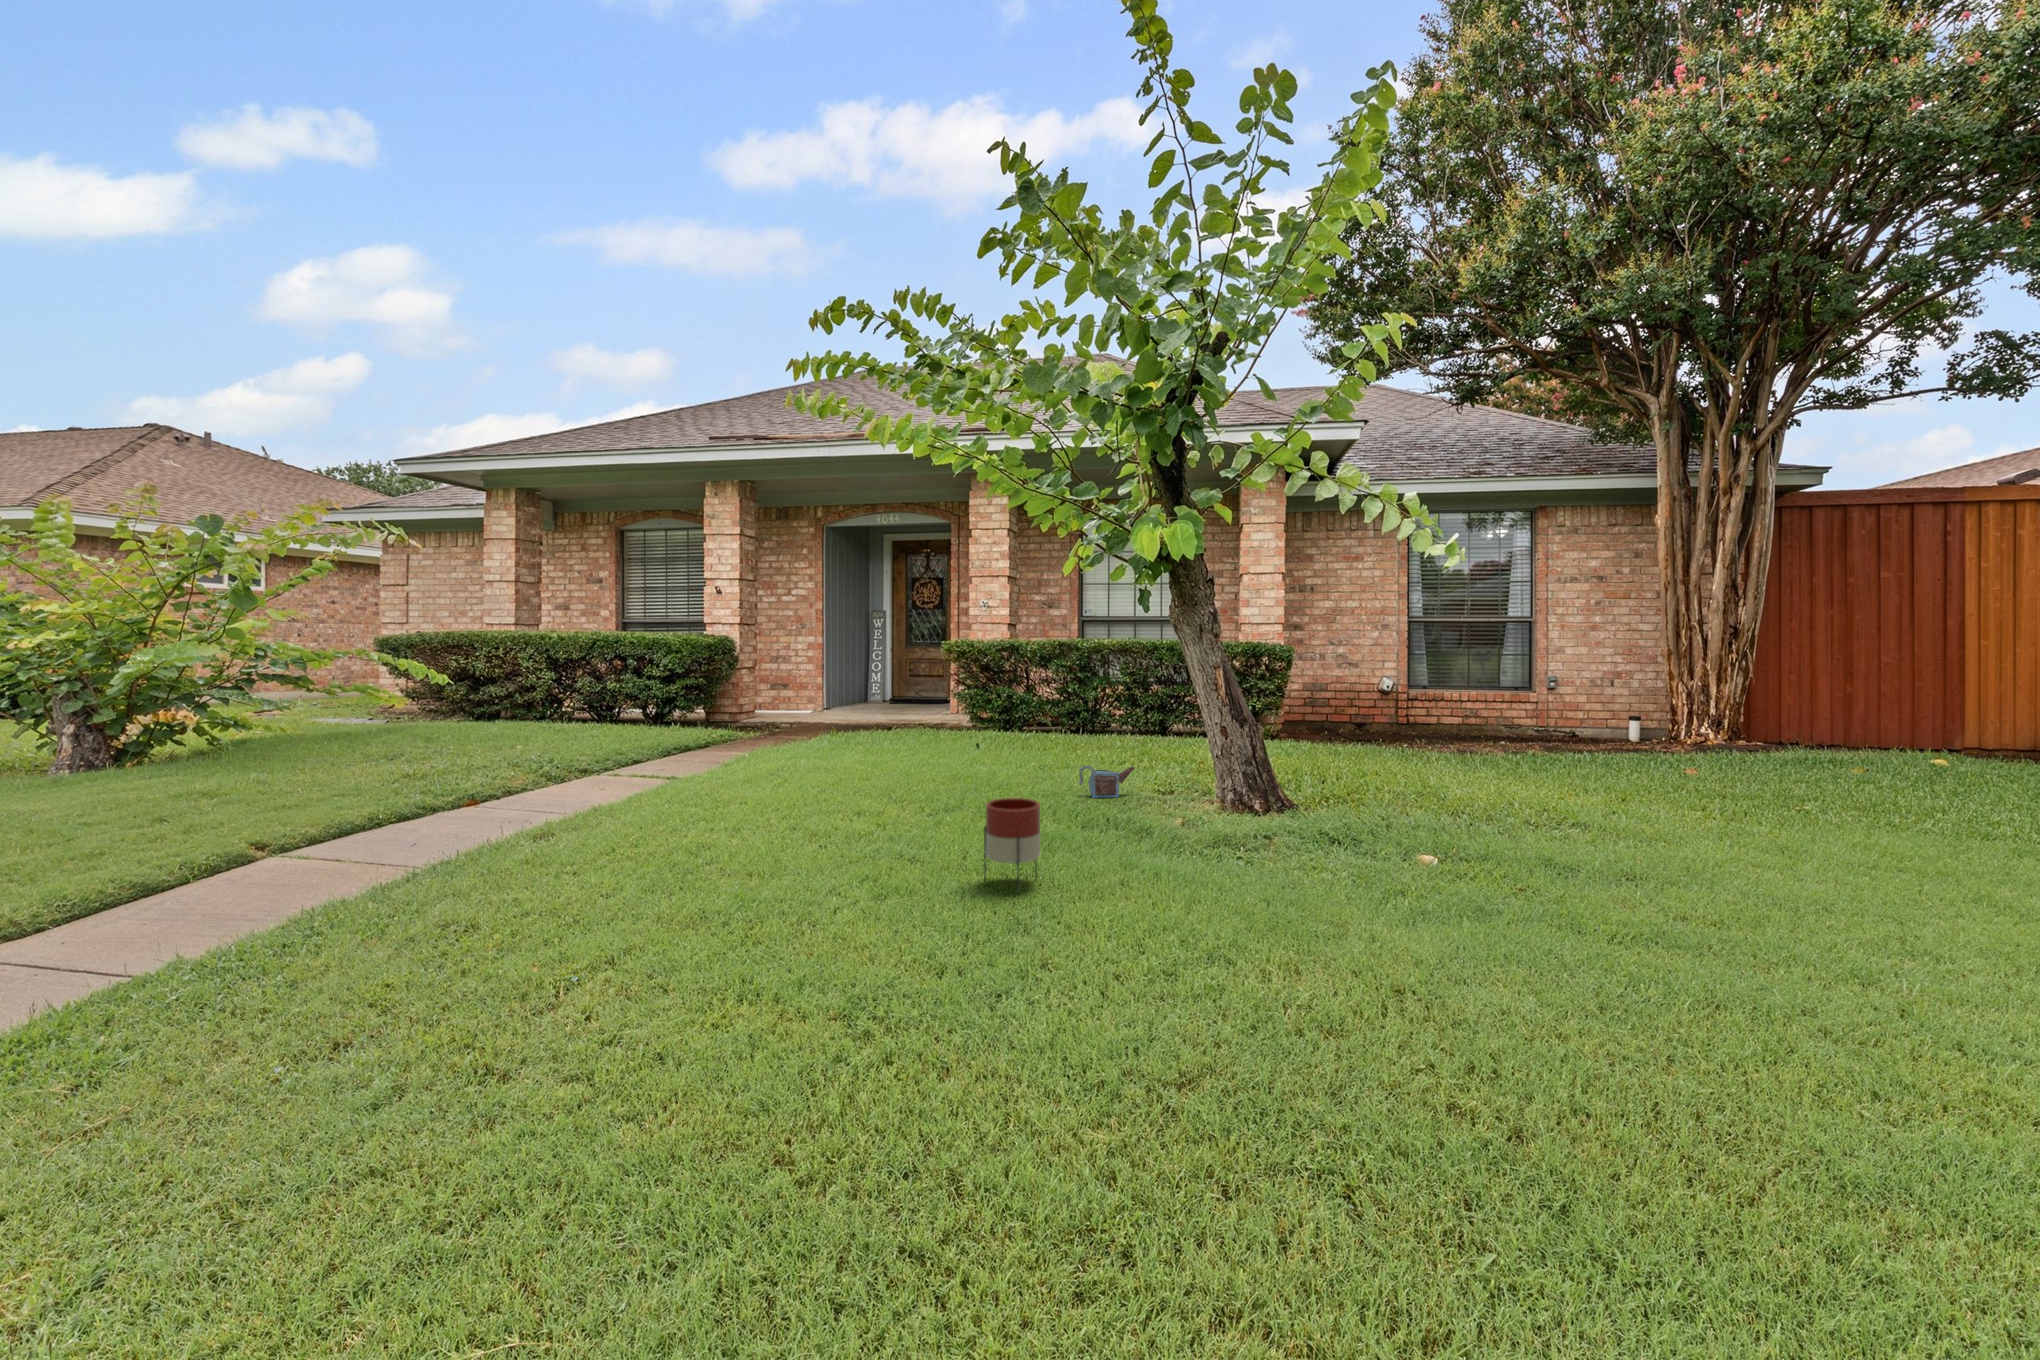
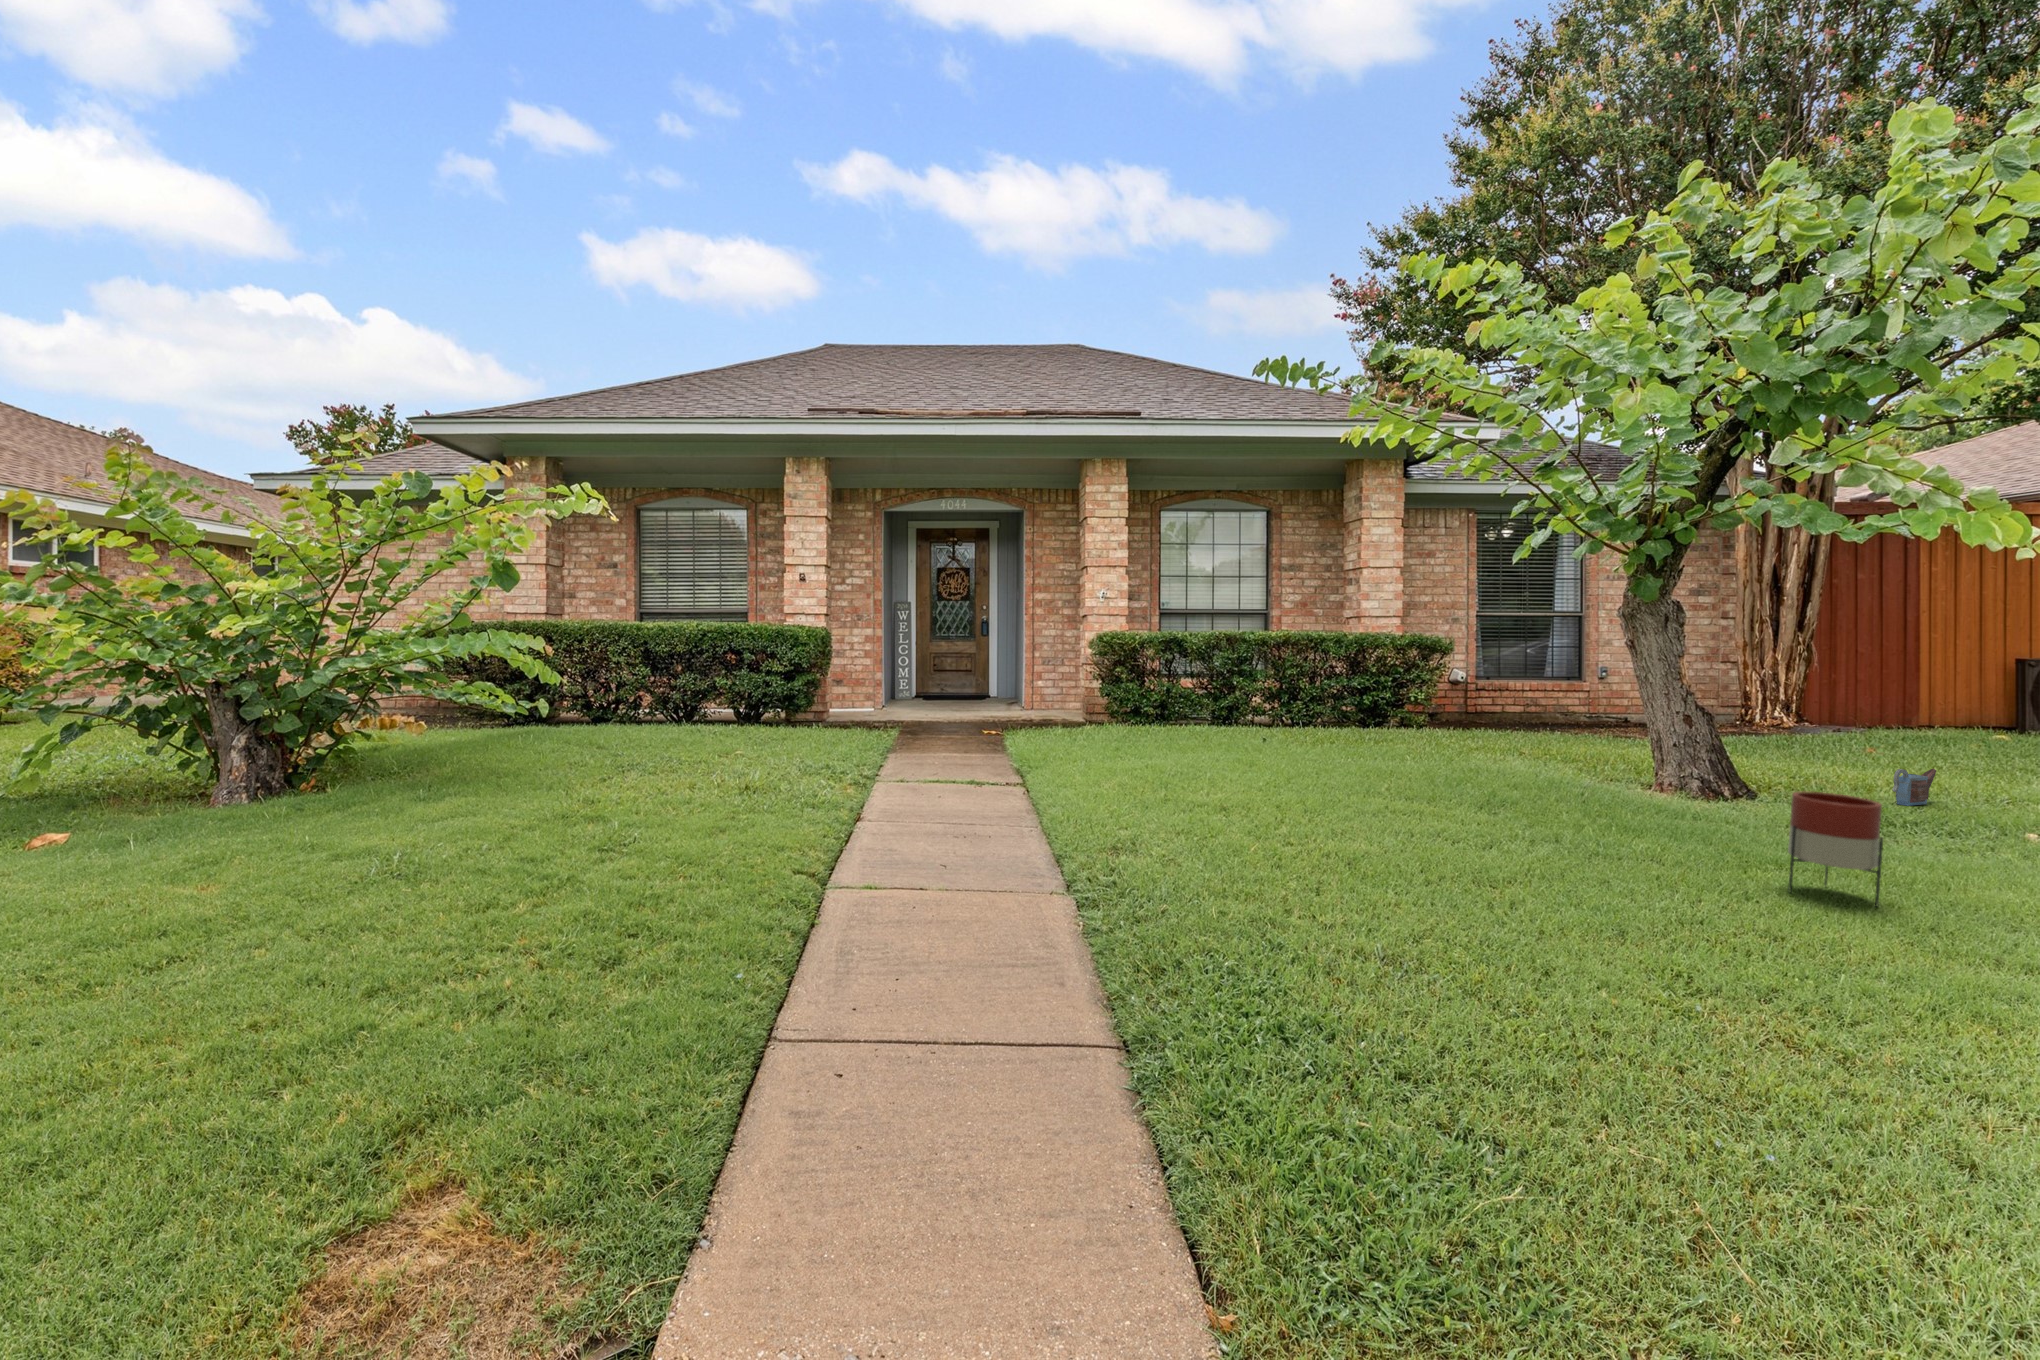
watering can: present [1078,766,1135,798] -> present [1892,768,1936,806]

